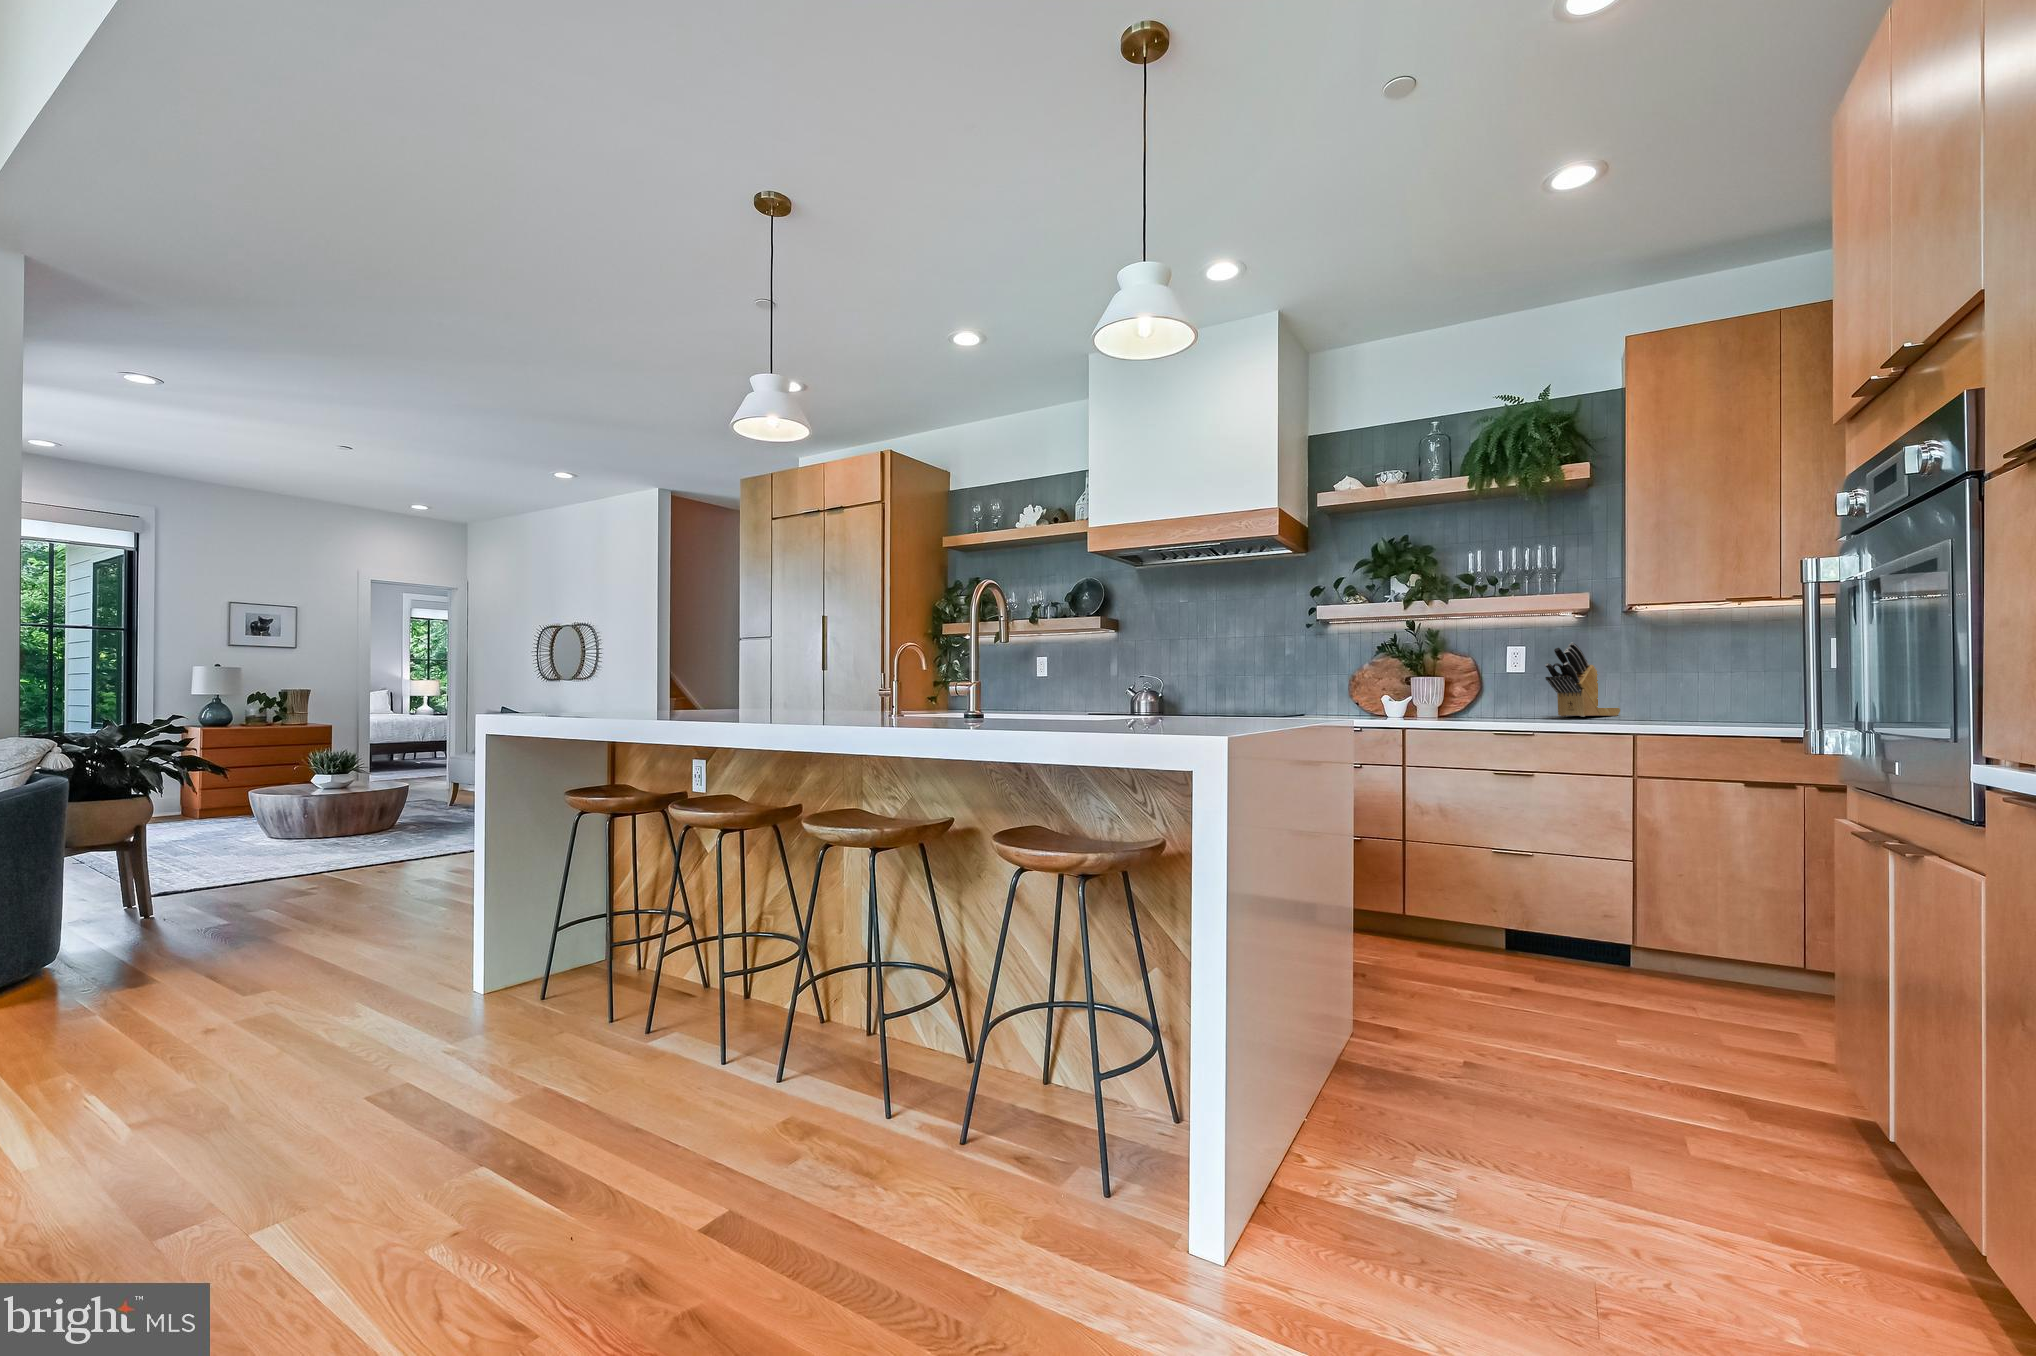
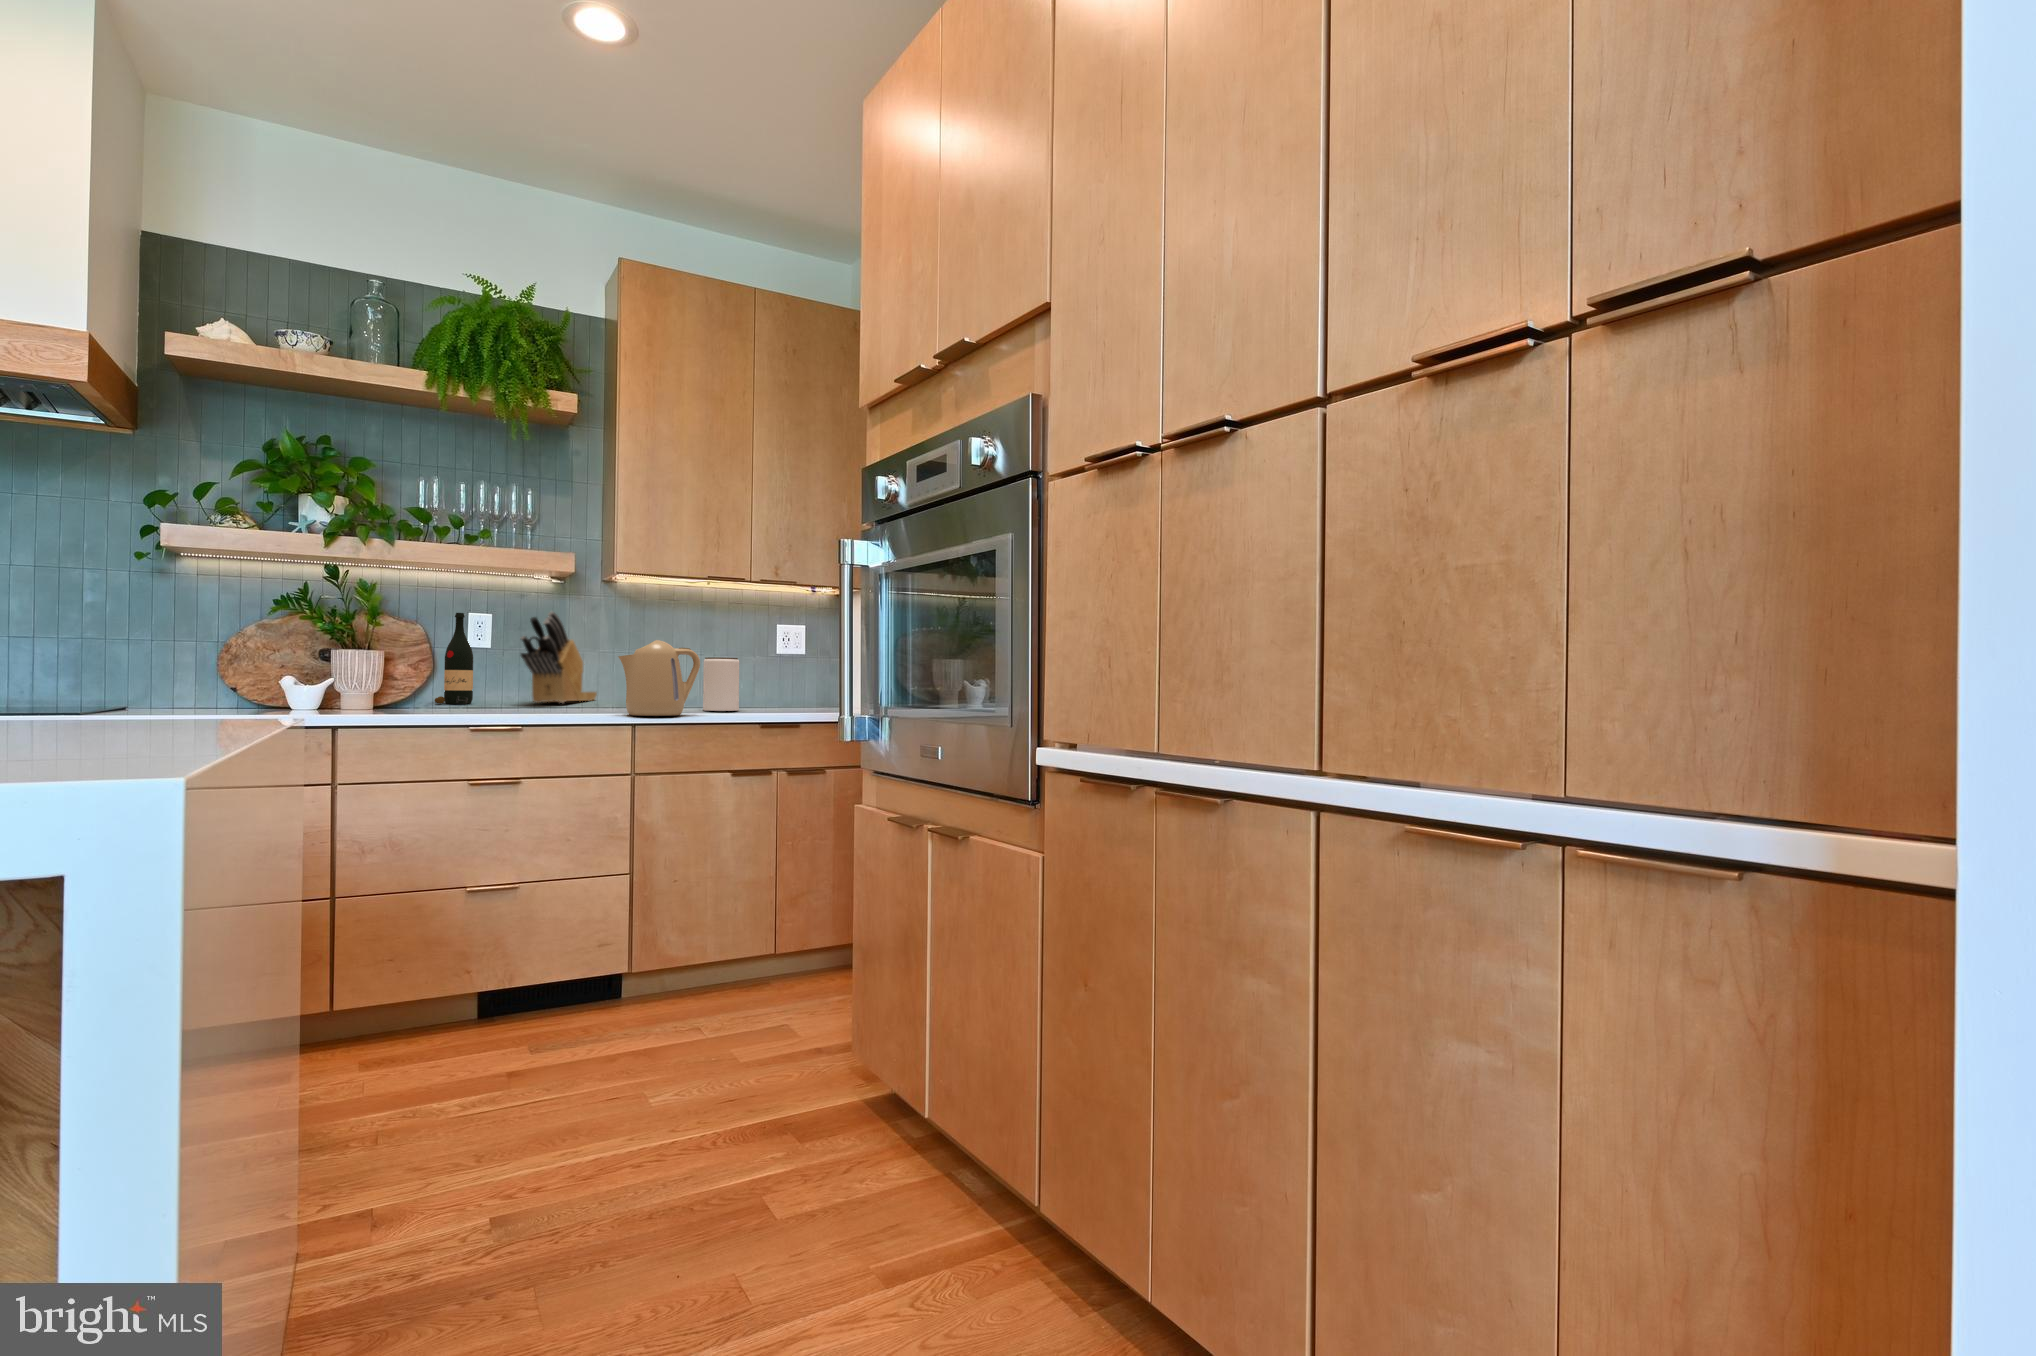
wine bottle: none [1482,648,1511,716] -> present [435,613,473,704]
kettle: none [1624,662,1709,729] -> present [618,640,700,716]
jar: none [1720,676,1762,727] -> present [703,657,739,711]

